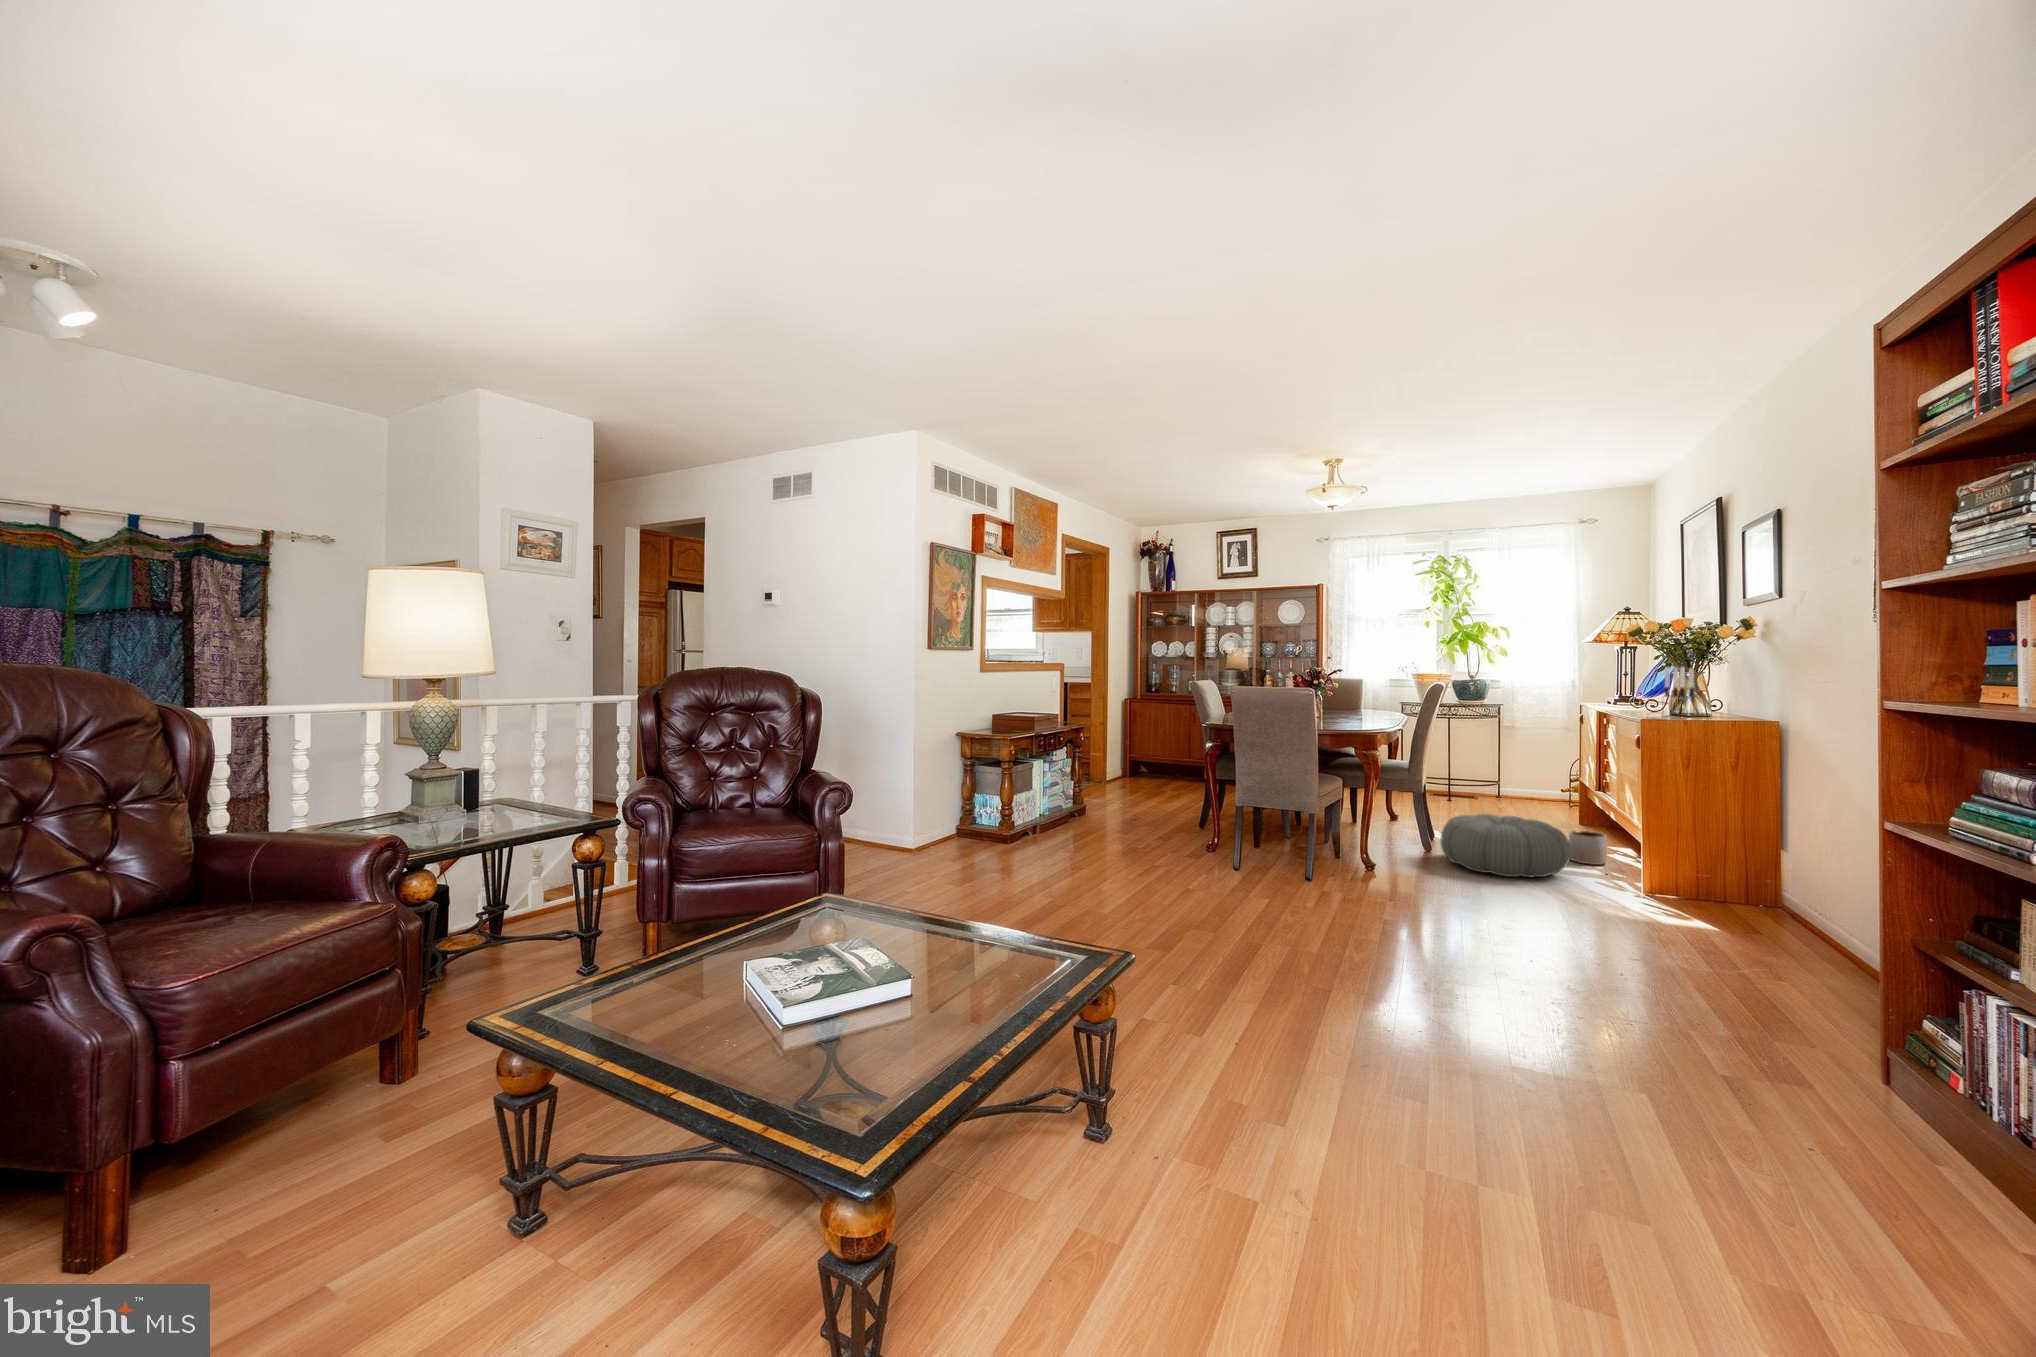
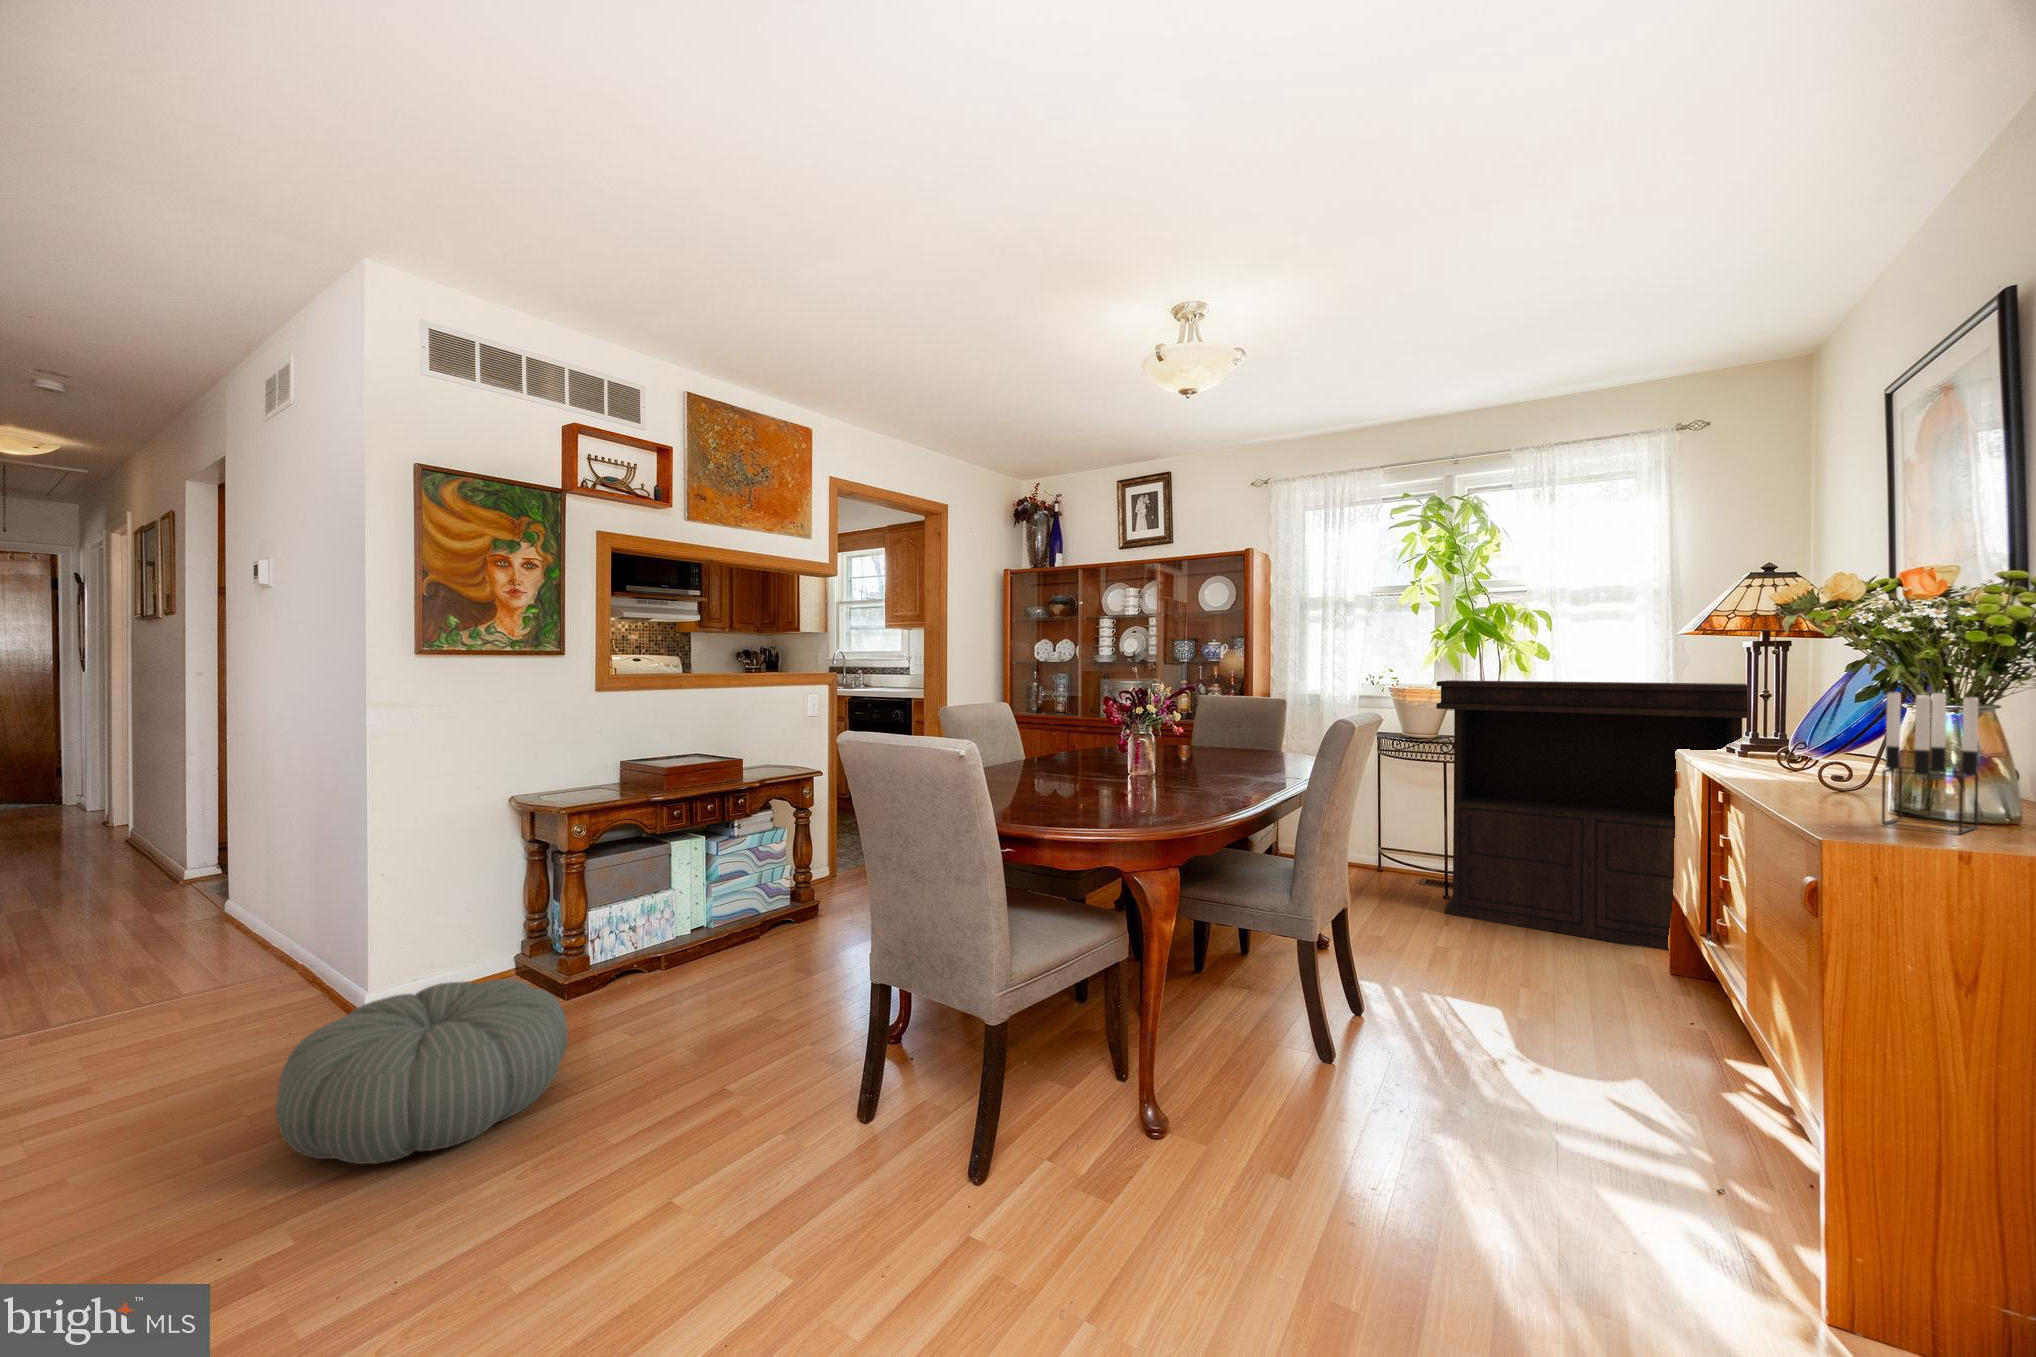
console table: none [1448,669,1629,820] -> present [1436,680,1747,951]
pouf: present [1440,814,1571,877] -> present [276,979,568,1164]
planter: present [1569,831,1607,865] -> none [1633,1044,1725,1139]

